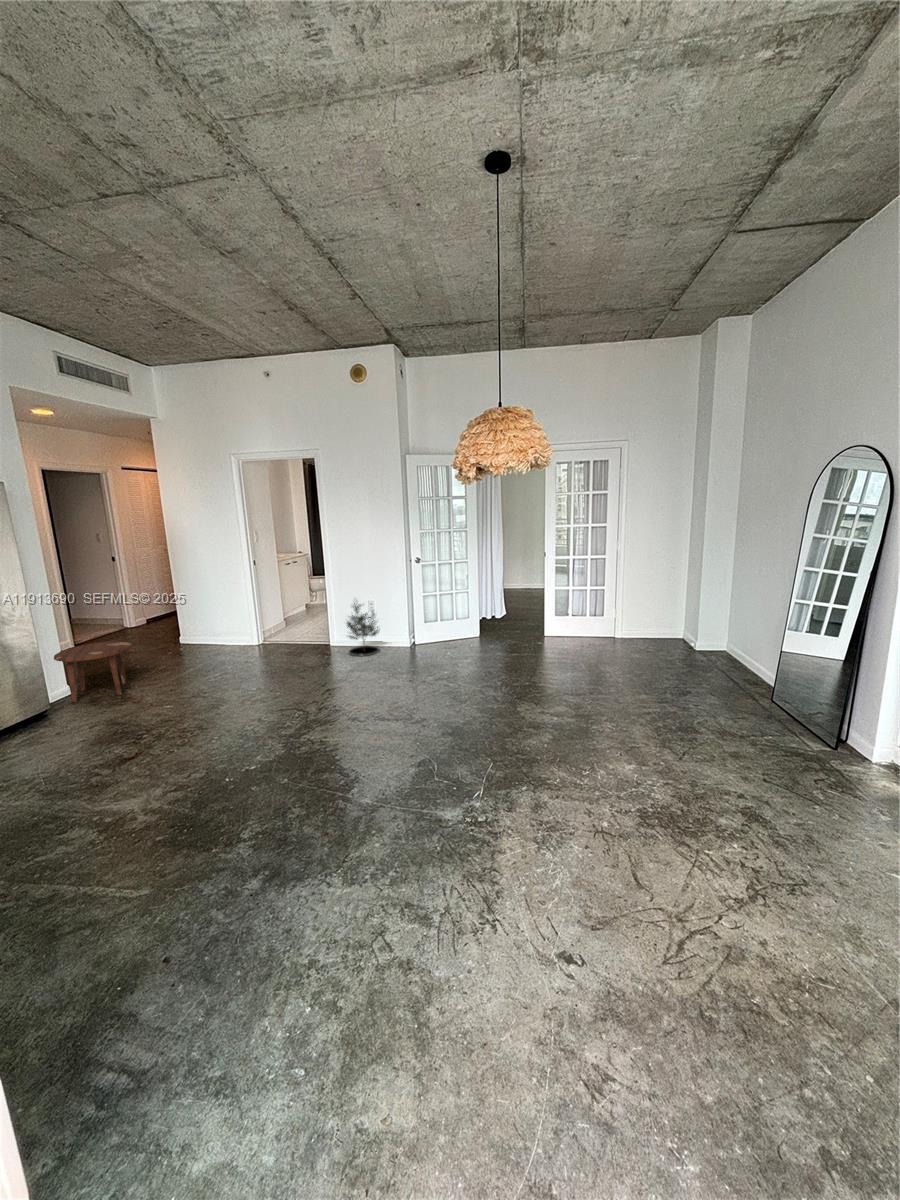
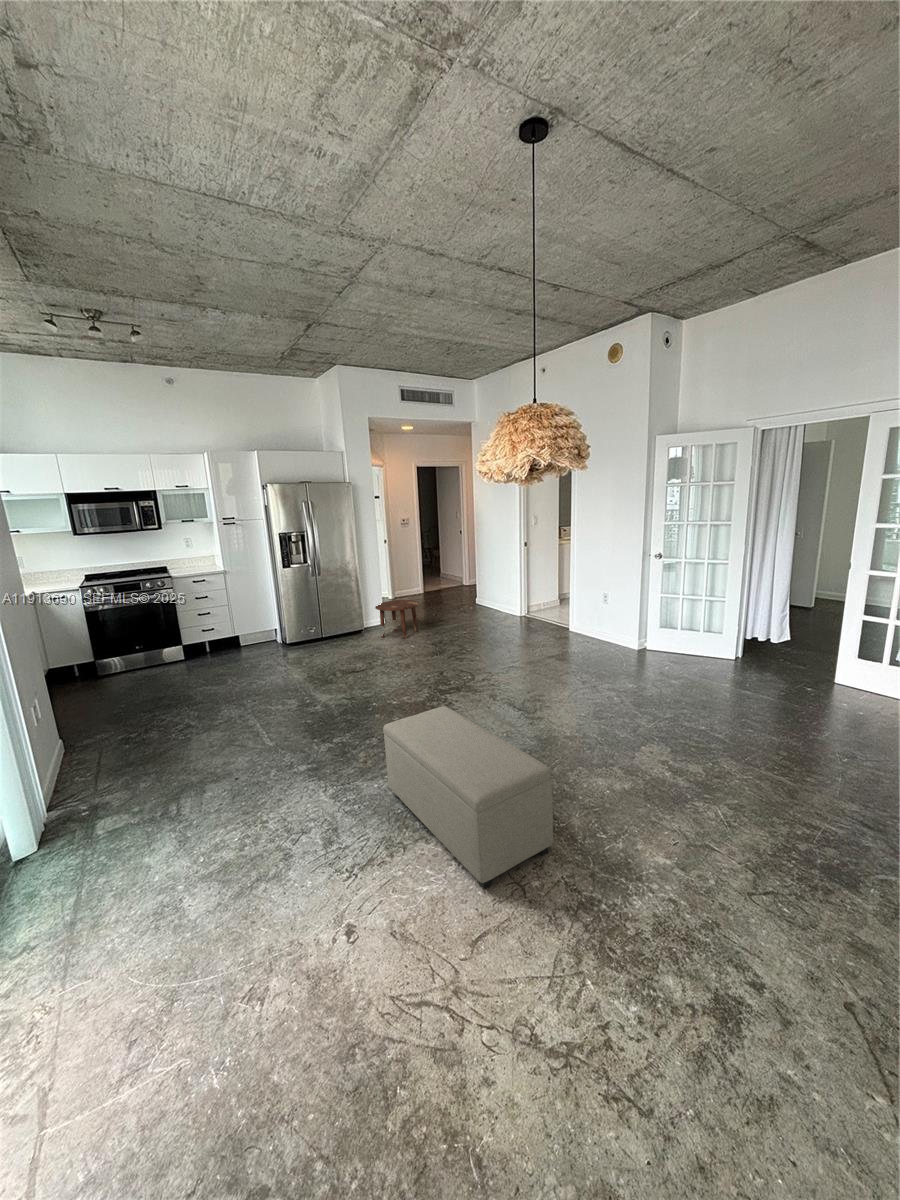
potted tree: present [347,603,379,656] -> none [569,588,612,649]
ottoman: none [392,721,596,852] -> present [383,706,553,889]

